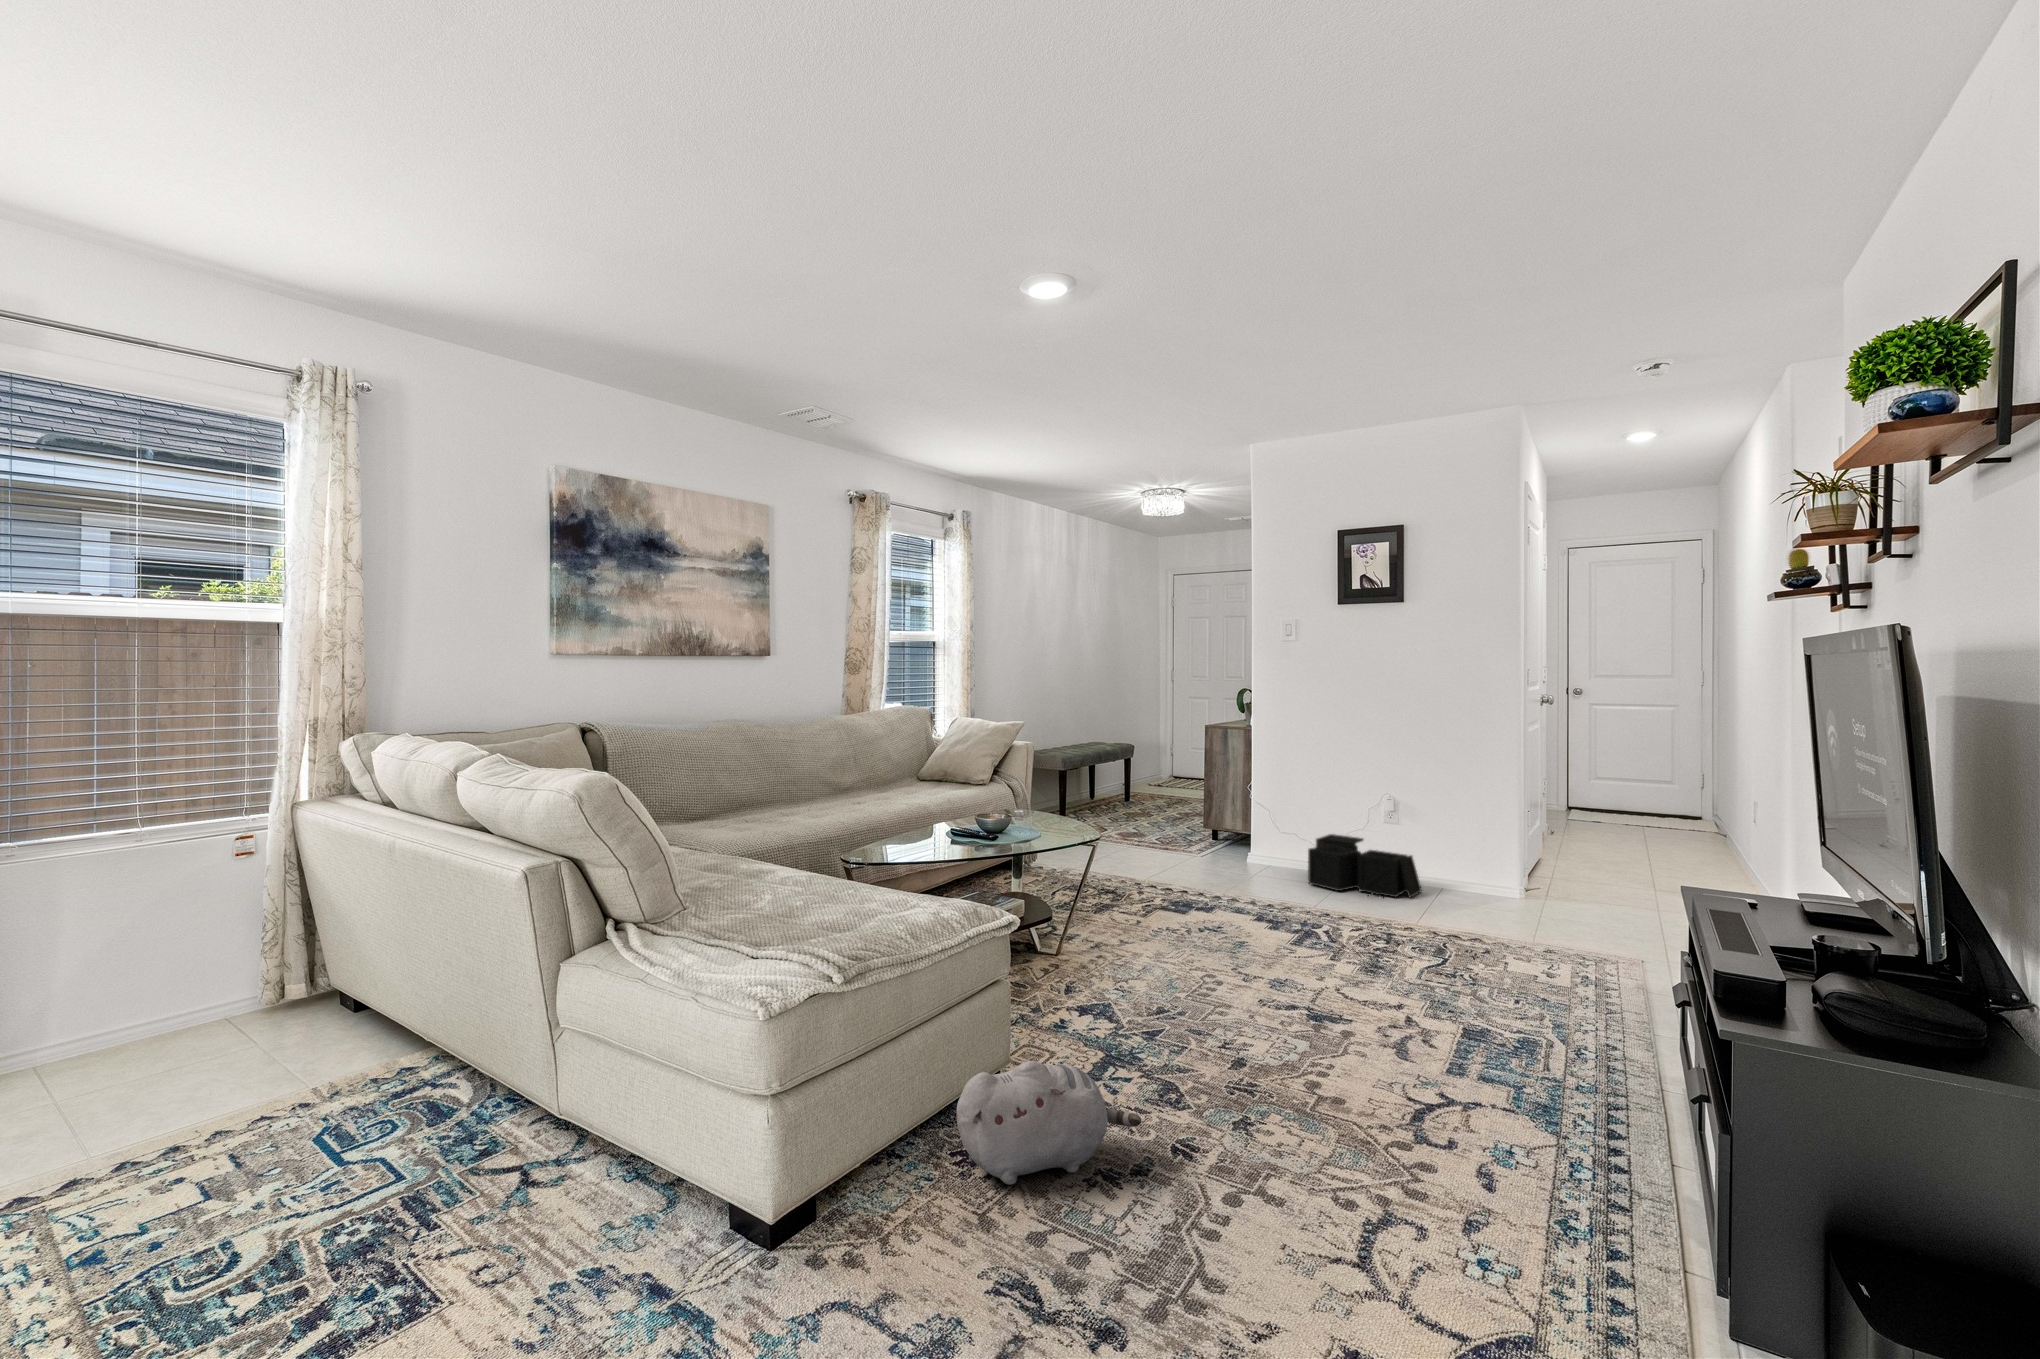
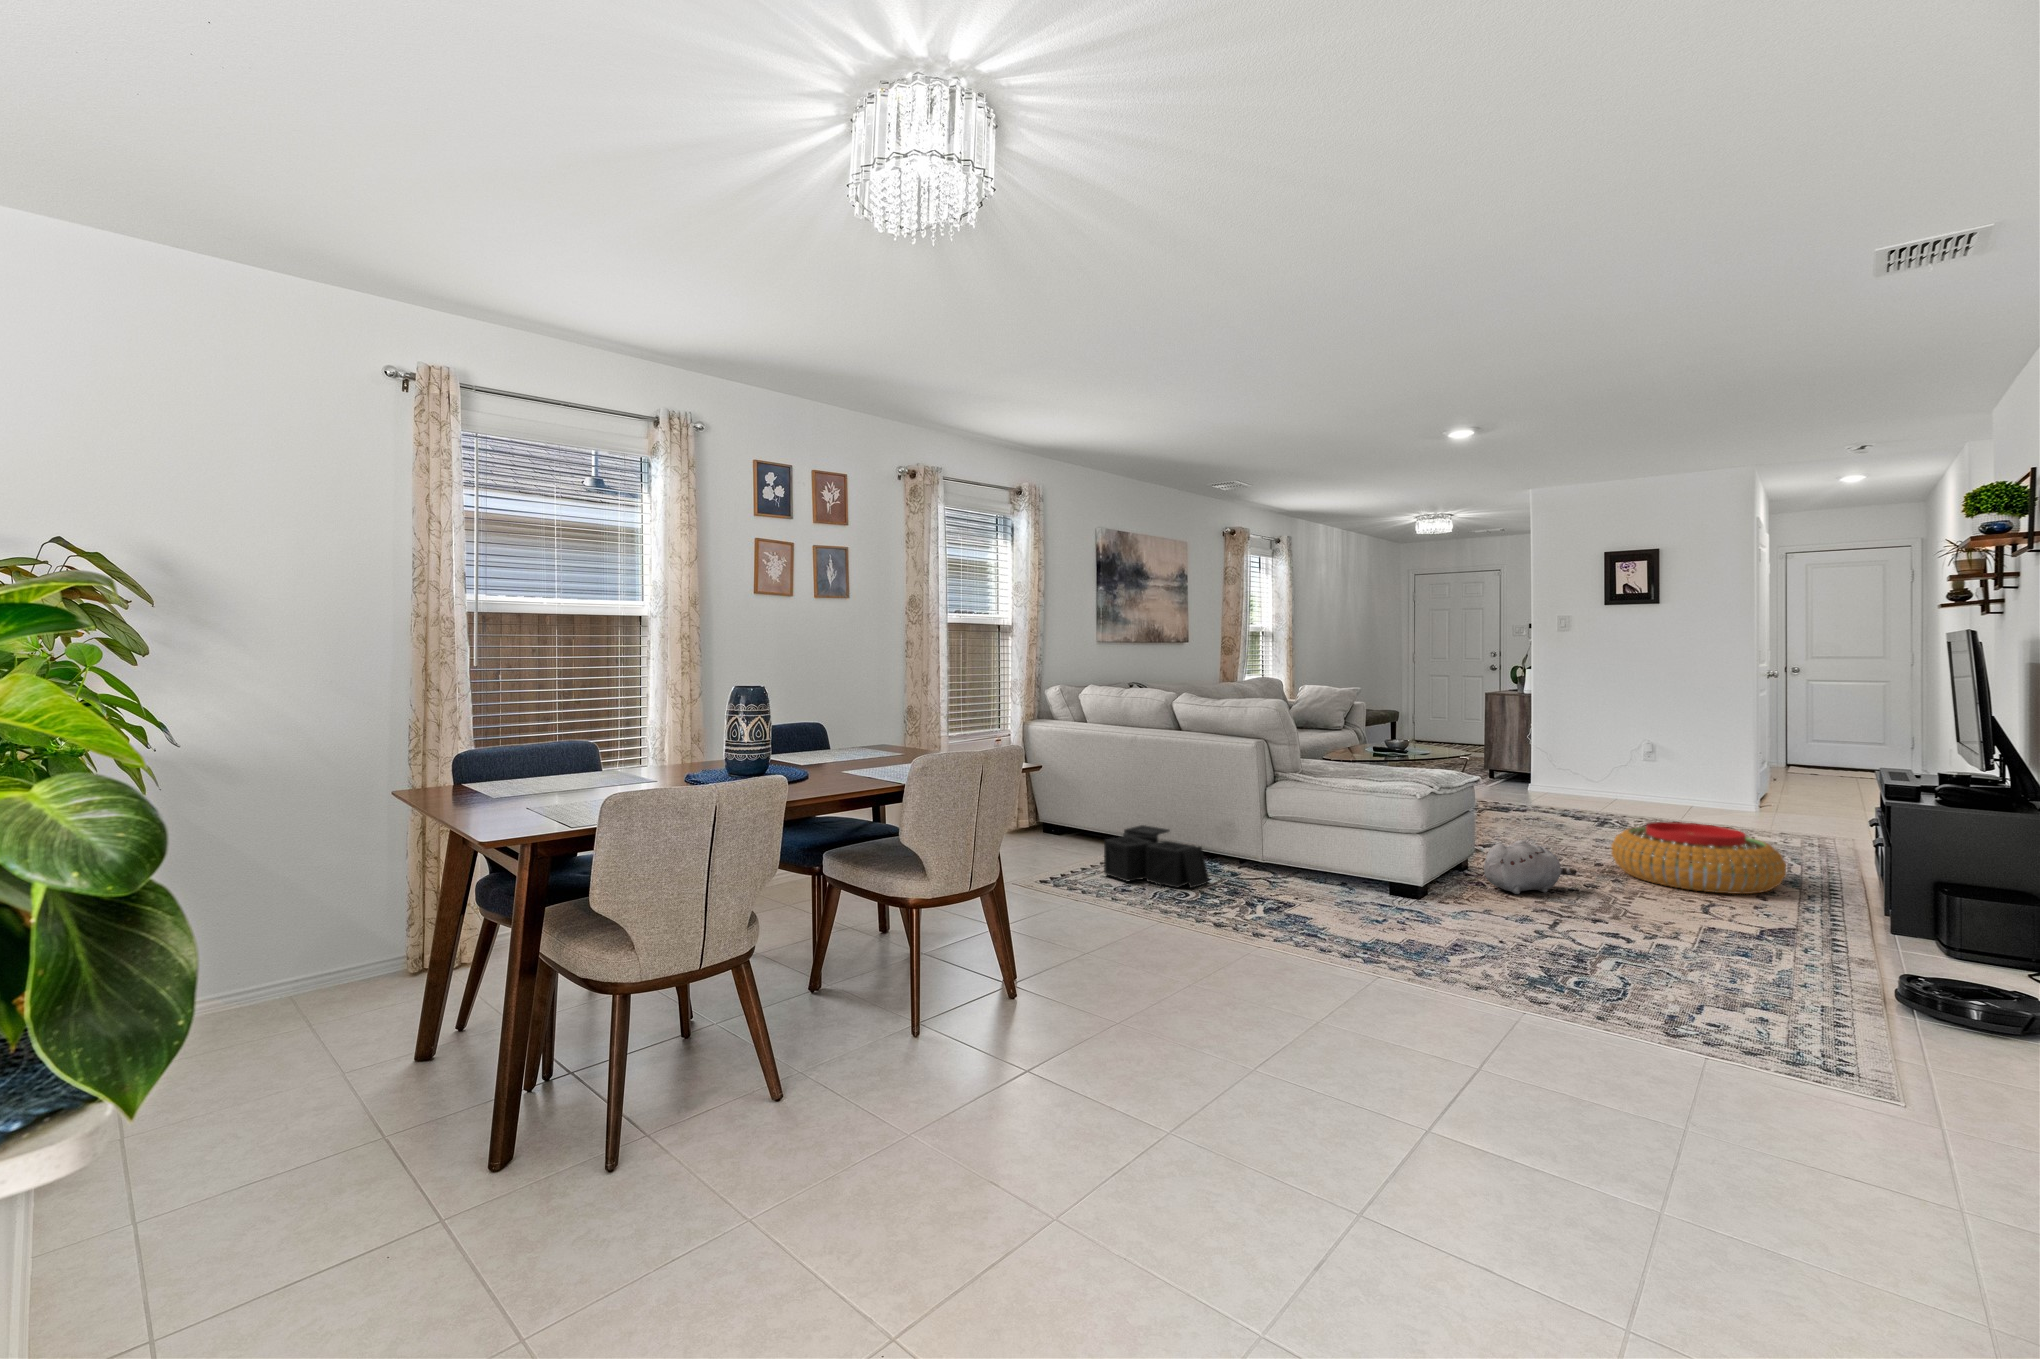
storage bin: present [1308,834,1422,898] -> present [1104,825,1209,888]
pouf: none [1246,981,1534,1160] -> present [1611,822,1786,894]

